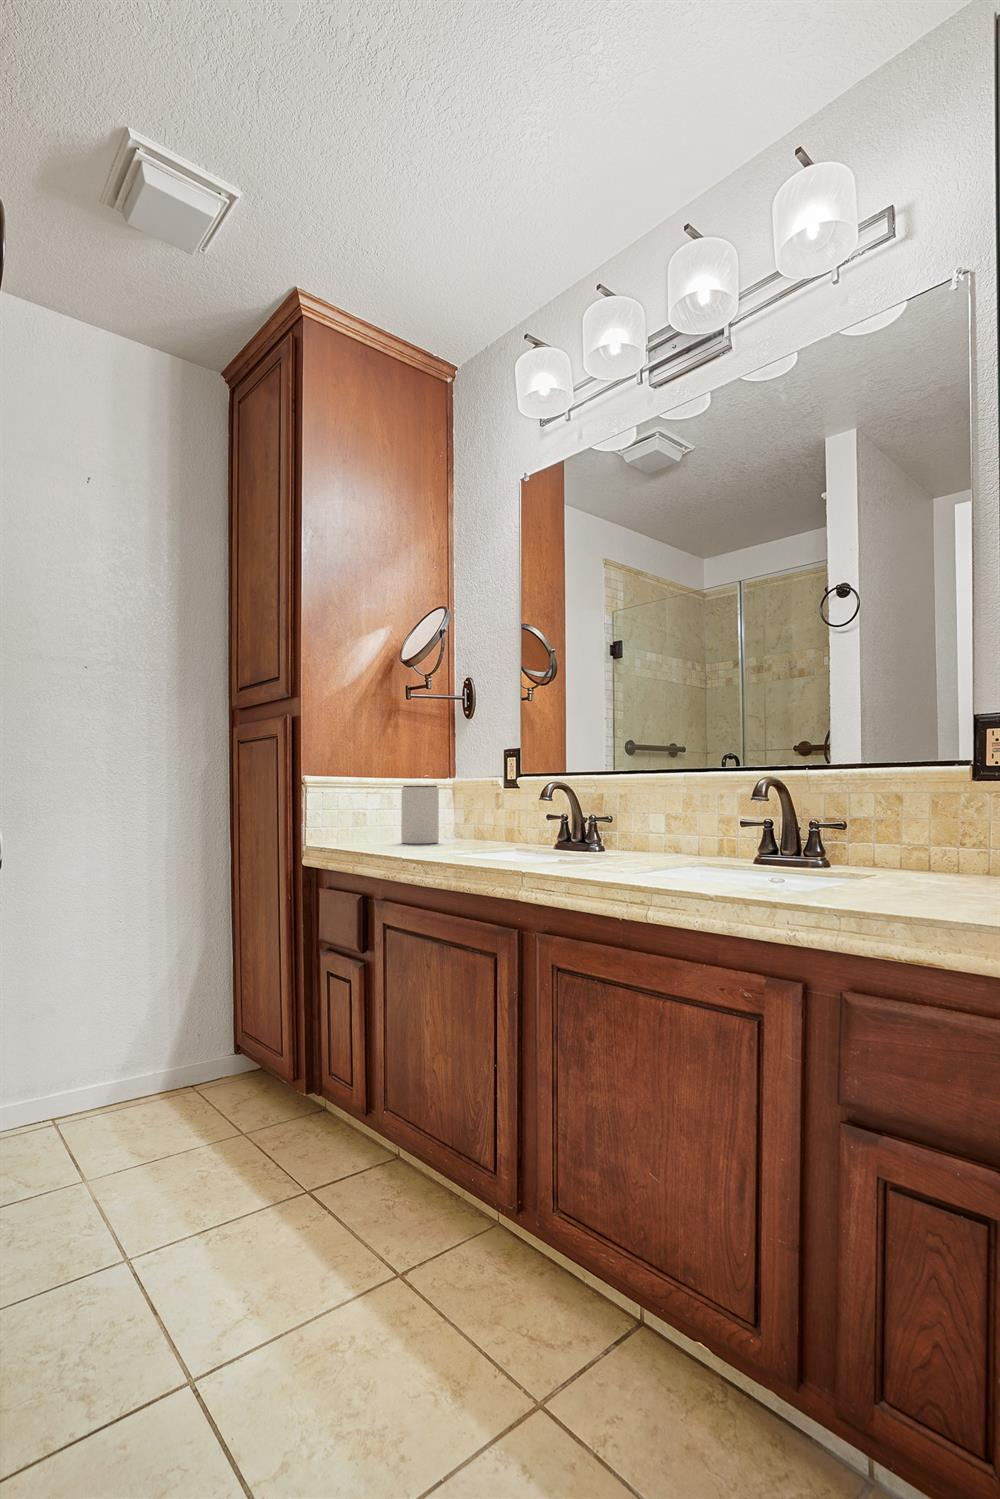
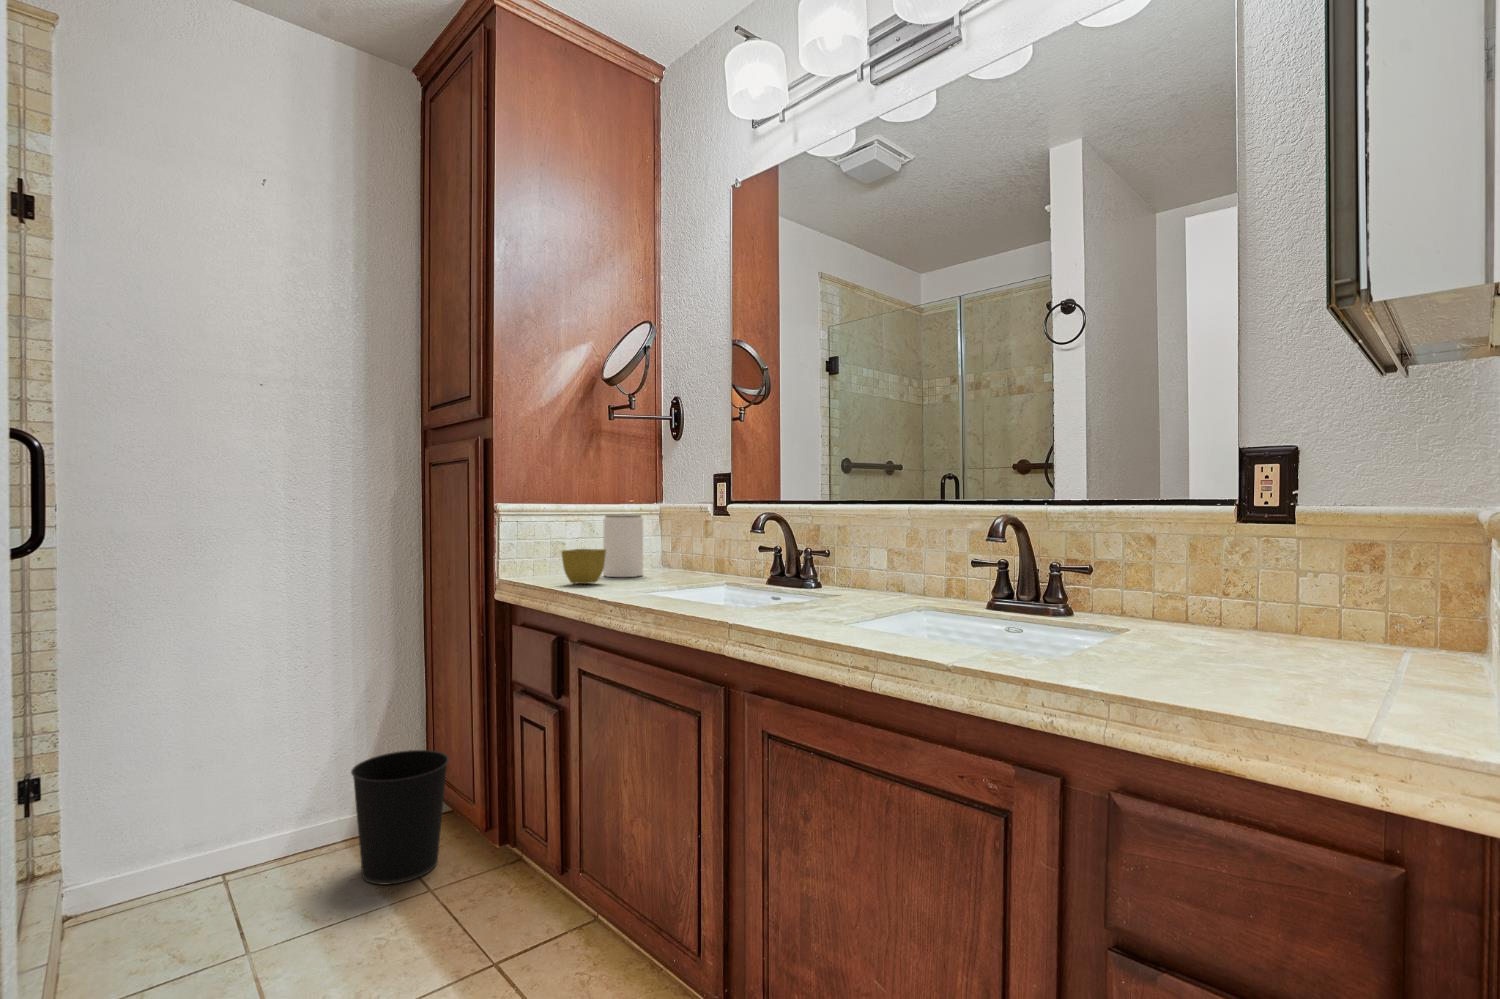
flower pot: none [365,816,406,848] -> present [561,549,606,584]
wastebasket: none [168,1009,257,1132] -> present [351,750,449,885]

